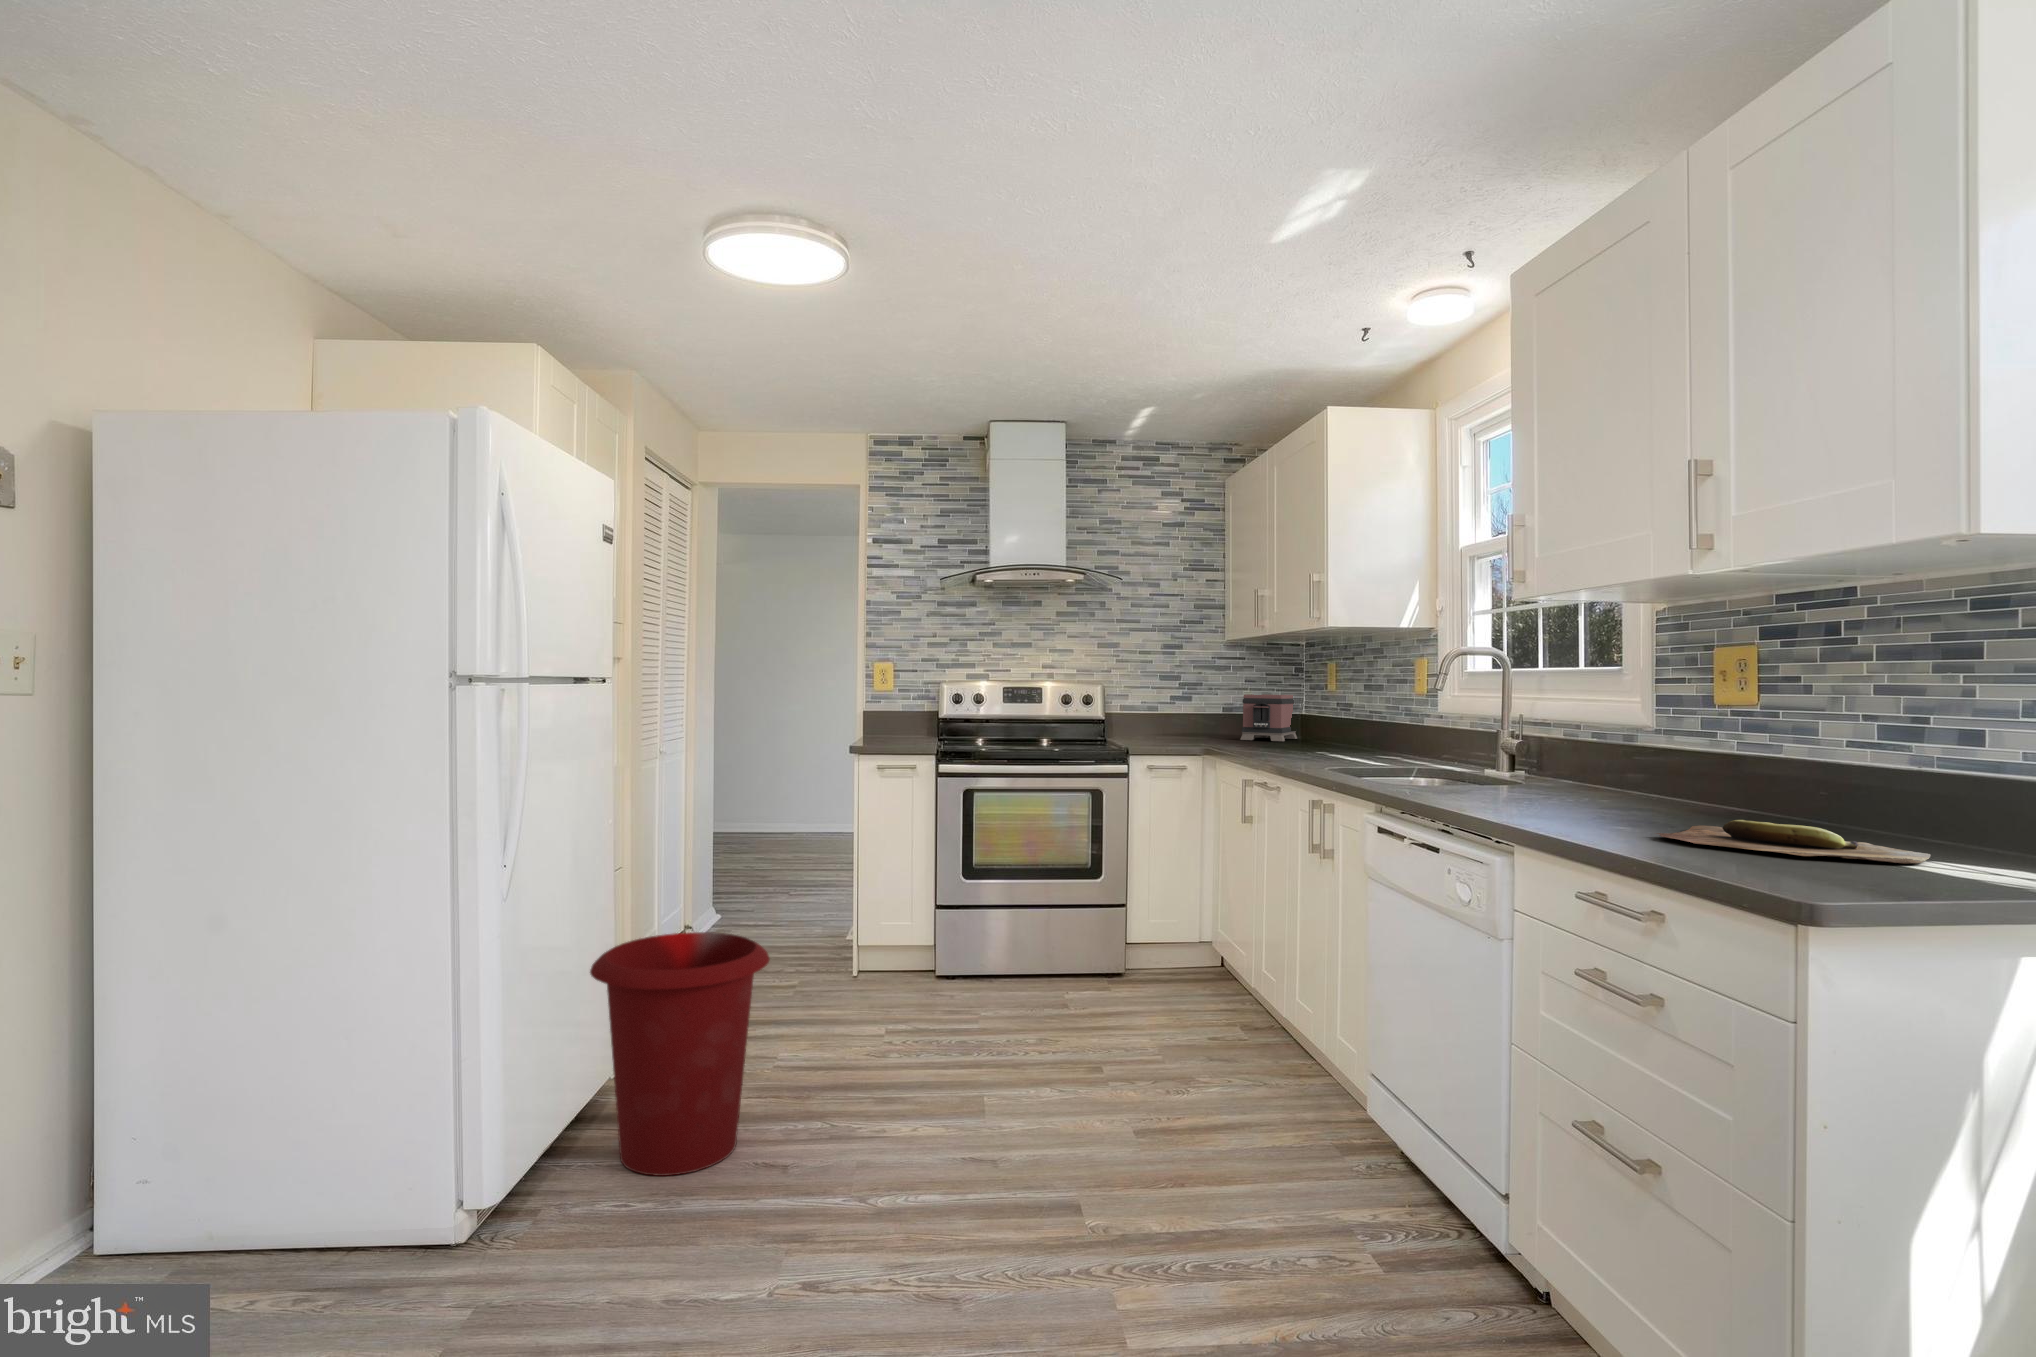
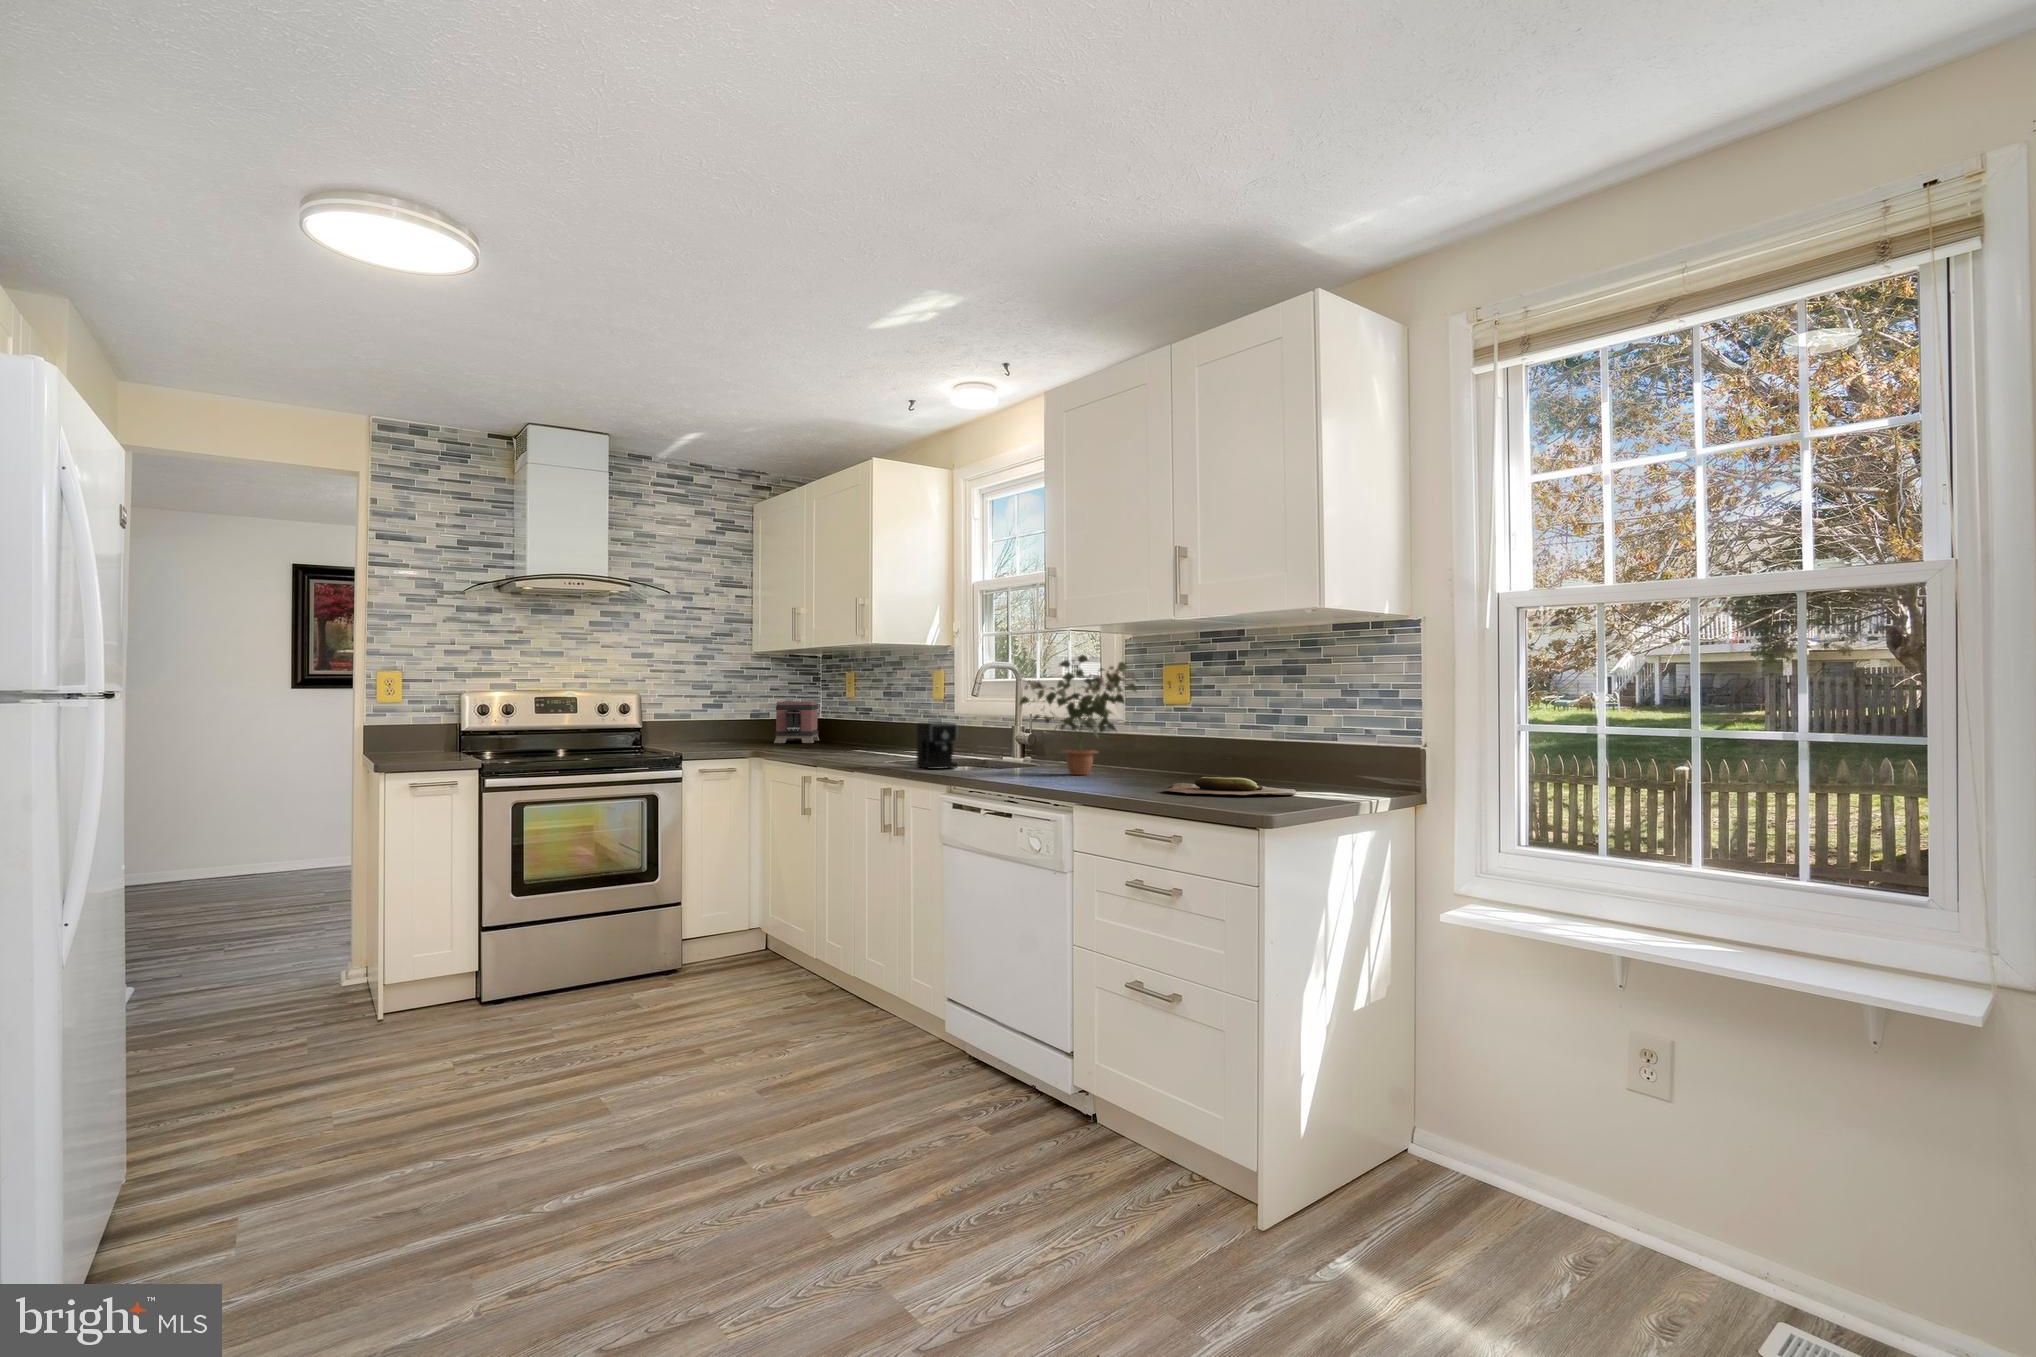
potted plant: none [1473,633,1665,801] -> present [1020,655,1138,775]
coffee maker: none [1350,722,1450,781] -> present [917,722,986,769]
waste bin: present [590,932,770,1176] -> none [139,977,382,1260]

